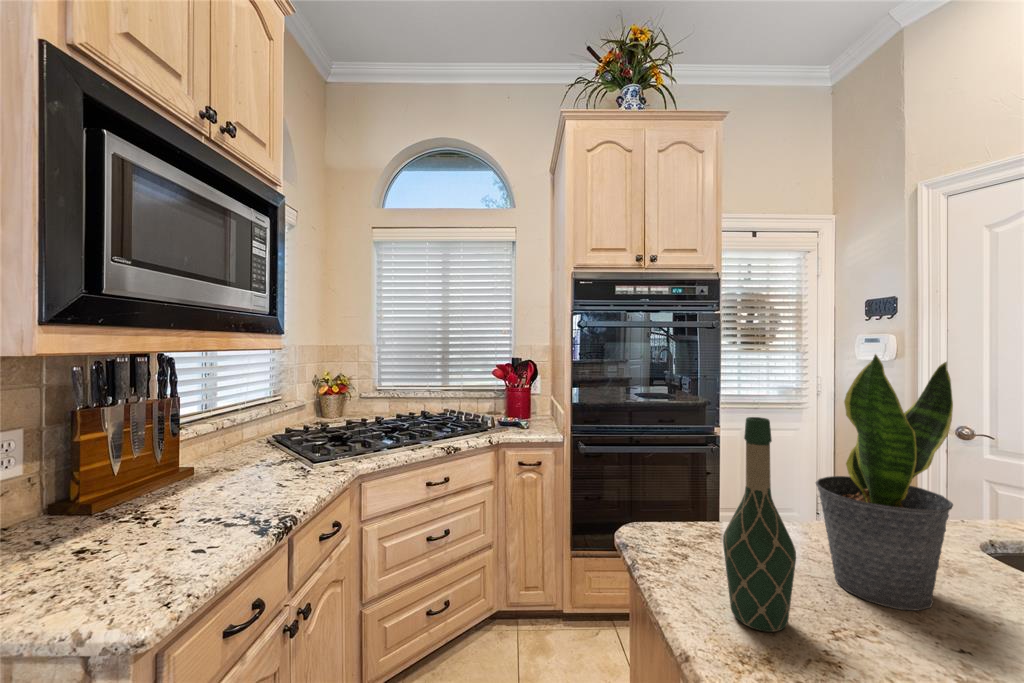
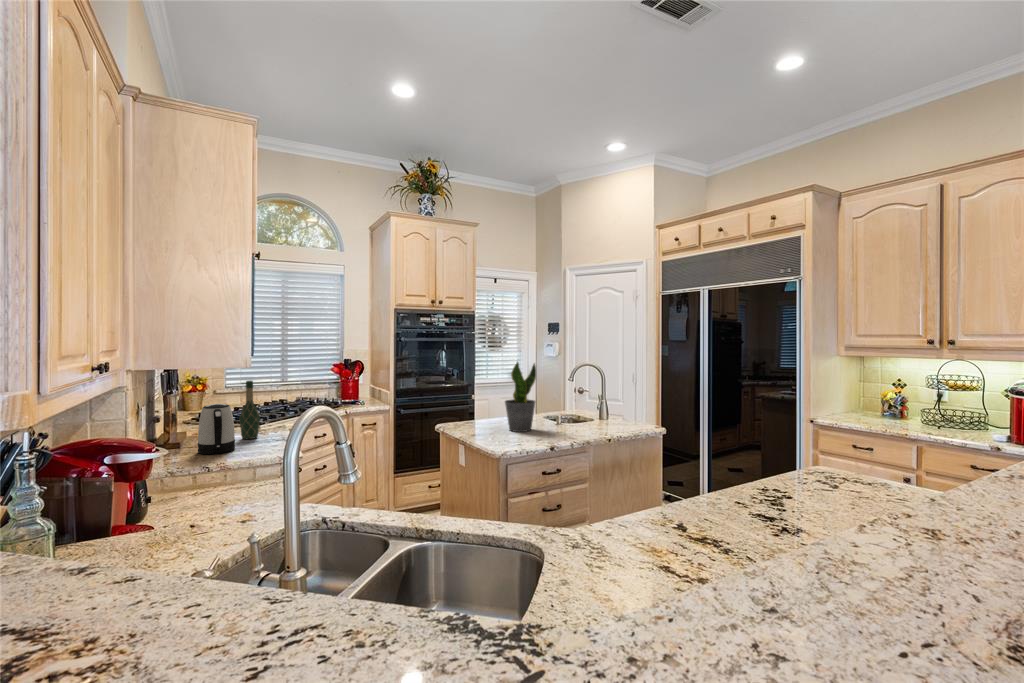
wine bottle: present [723,417,796,632] -> present [239,381,260,439]
kettle: none [78,429,171,539] -> present [198,404,235,454]

